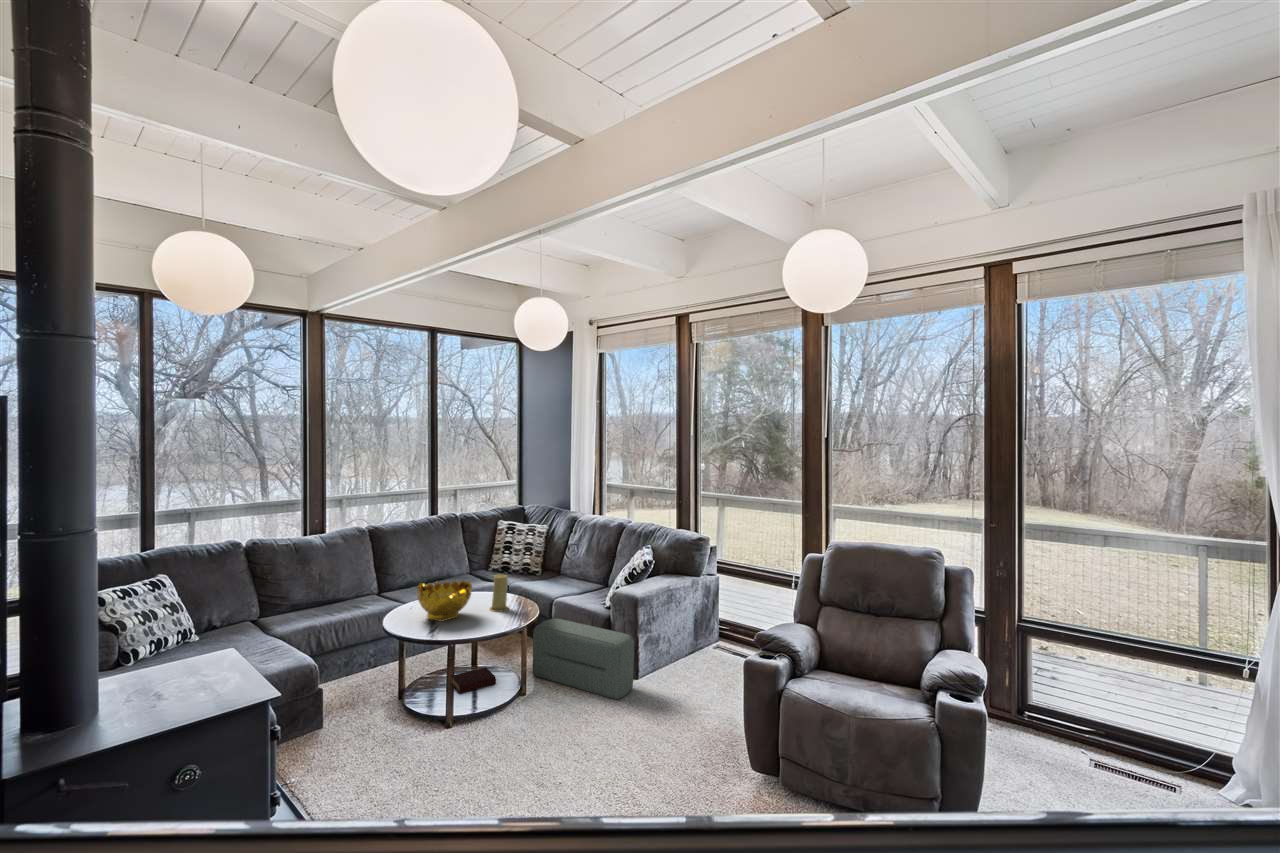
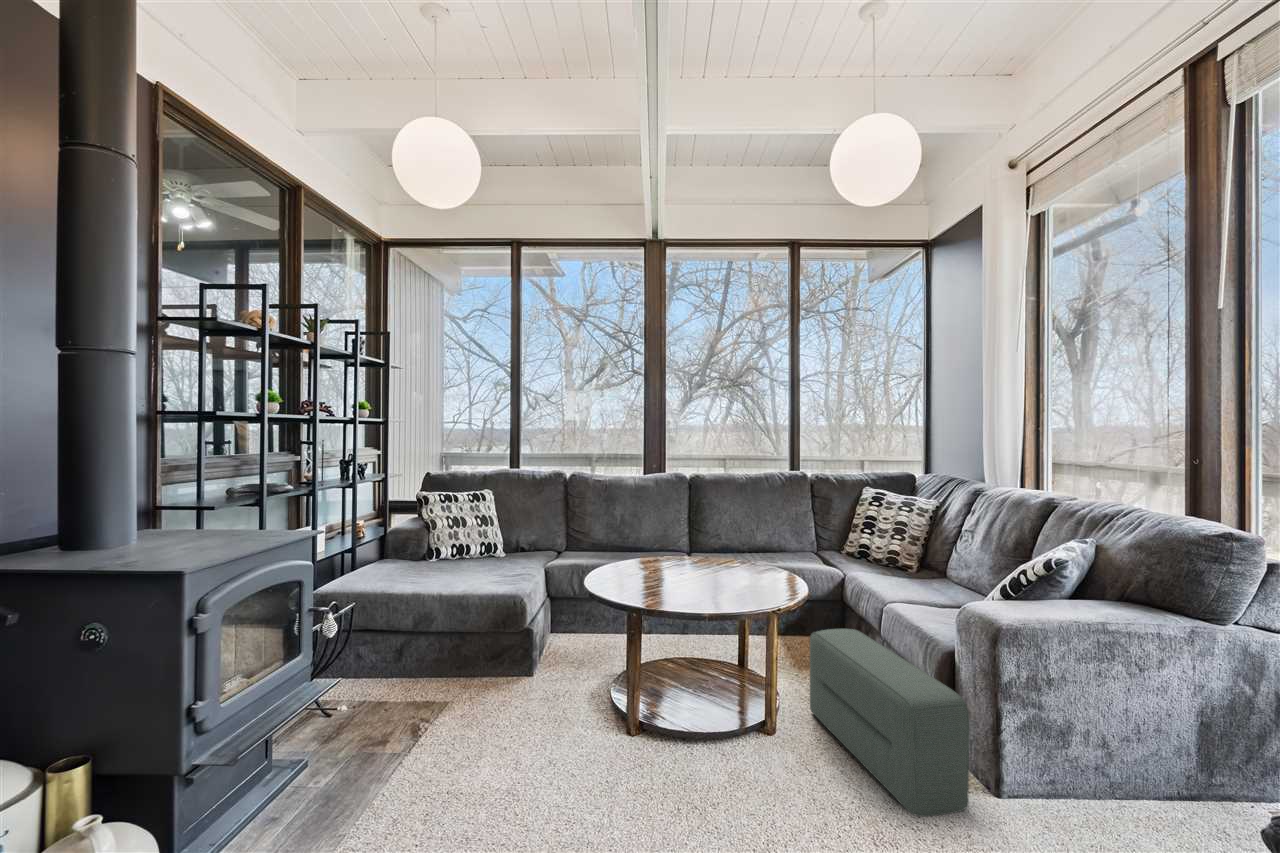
candle: present [489,574,509,612] -> none [735,536,764,592]
decorative bowl: present [417,581,472,622] -> none [635,529,707,584]
book: present [451,667,496,694] -> none [678,666,737,699]

